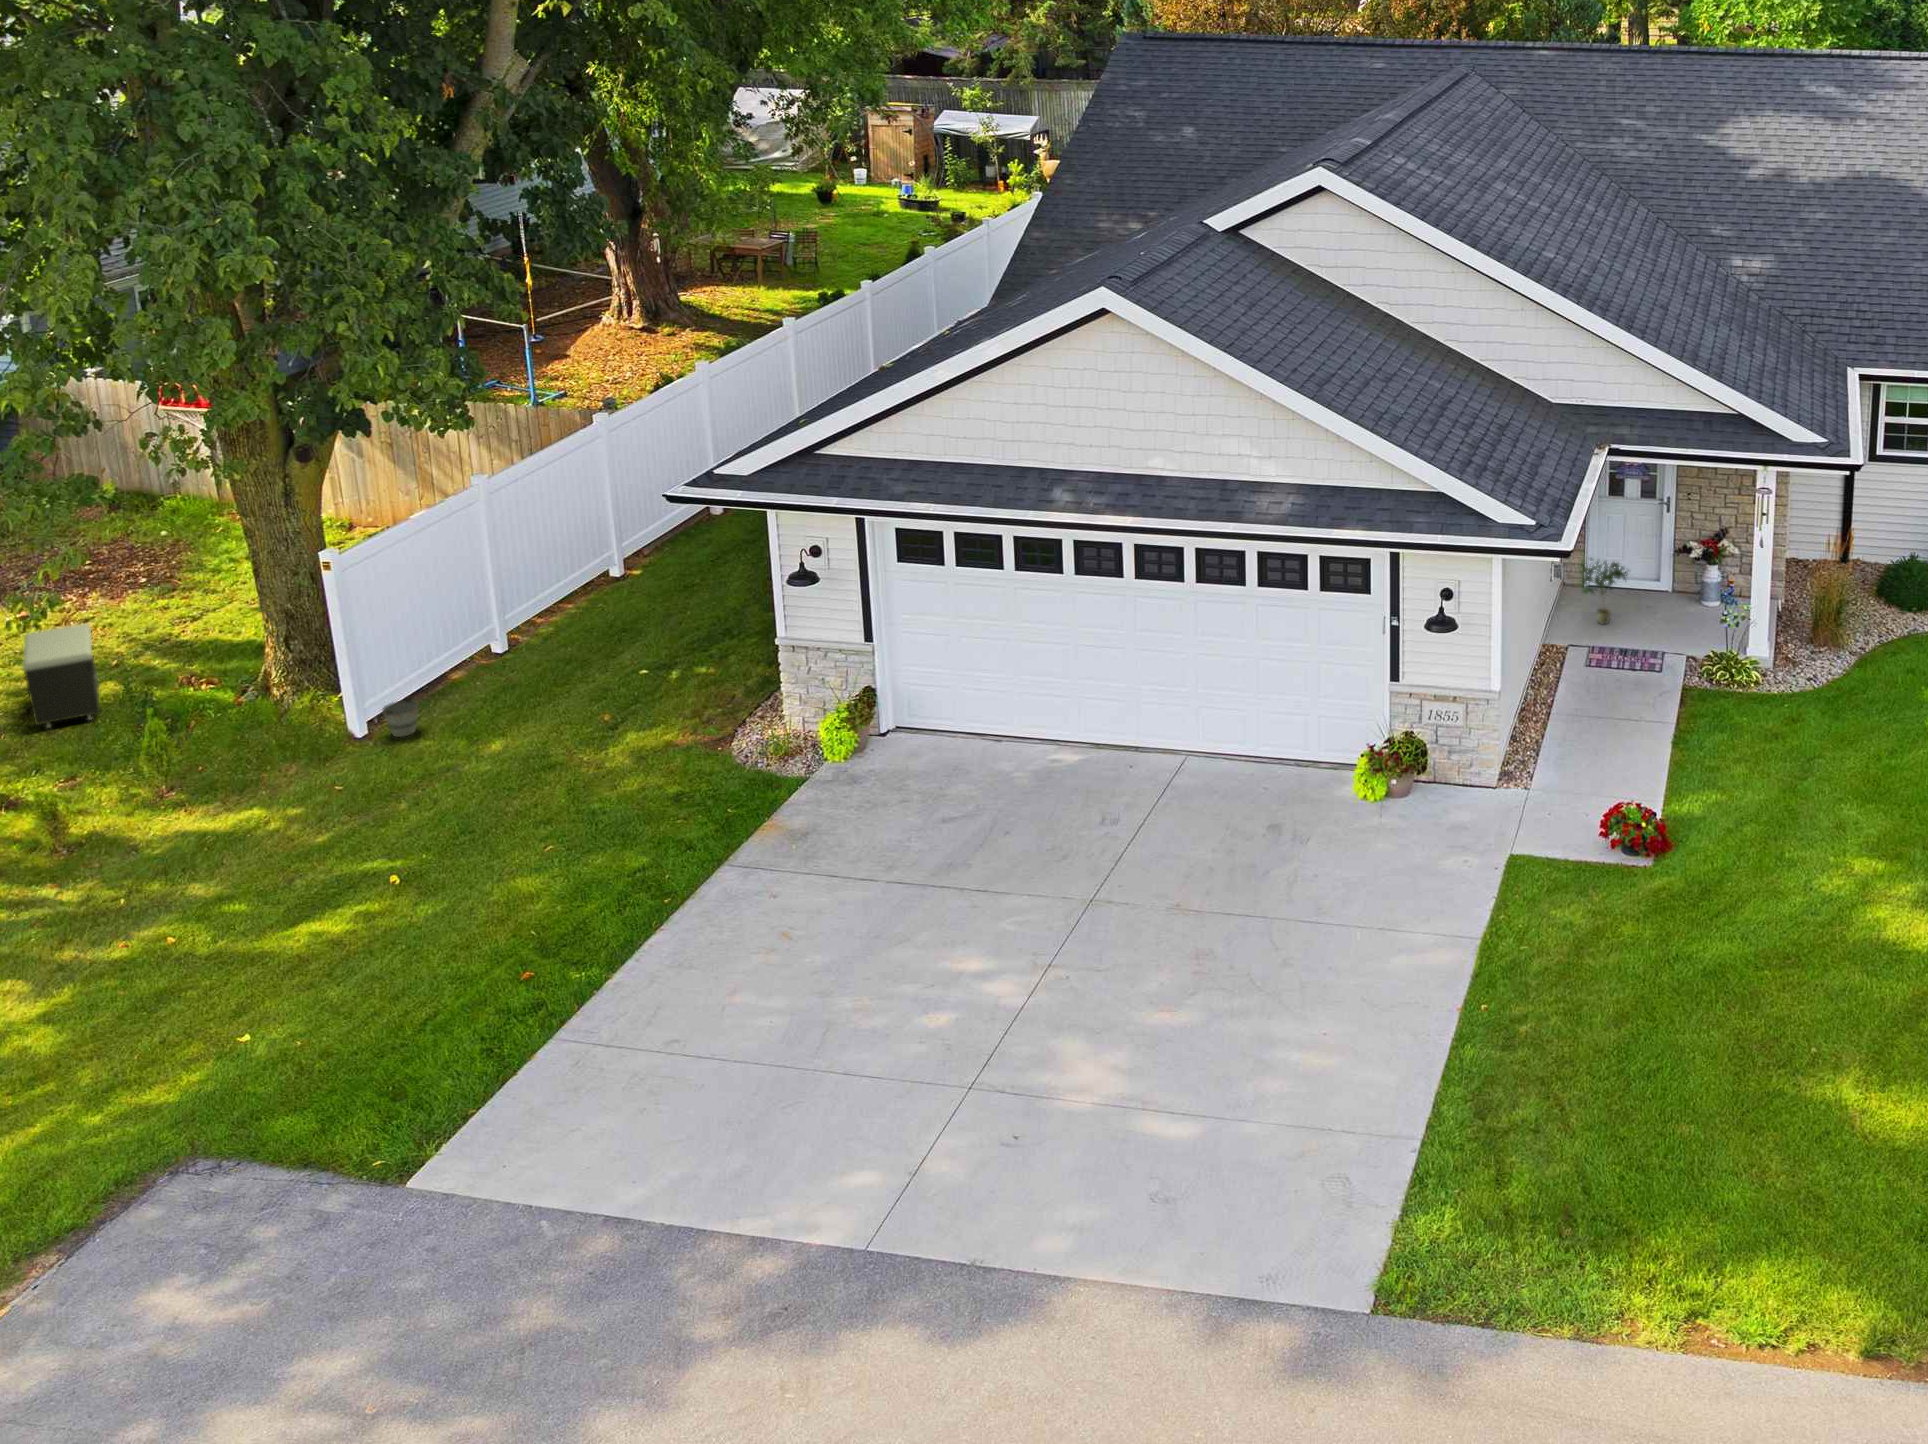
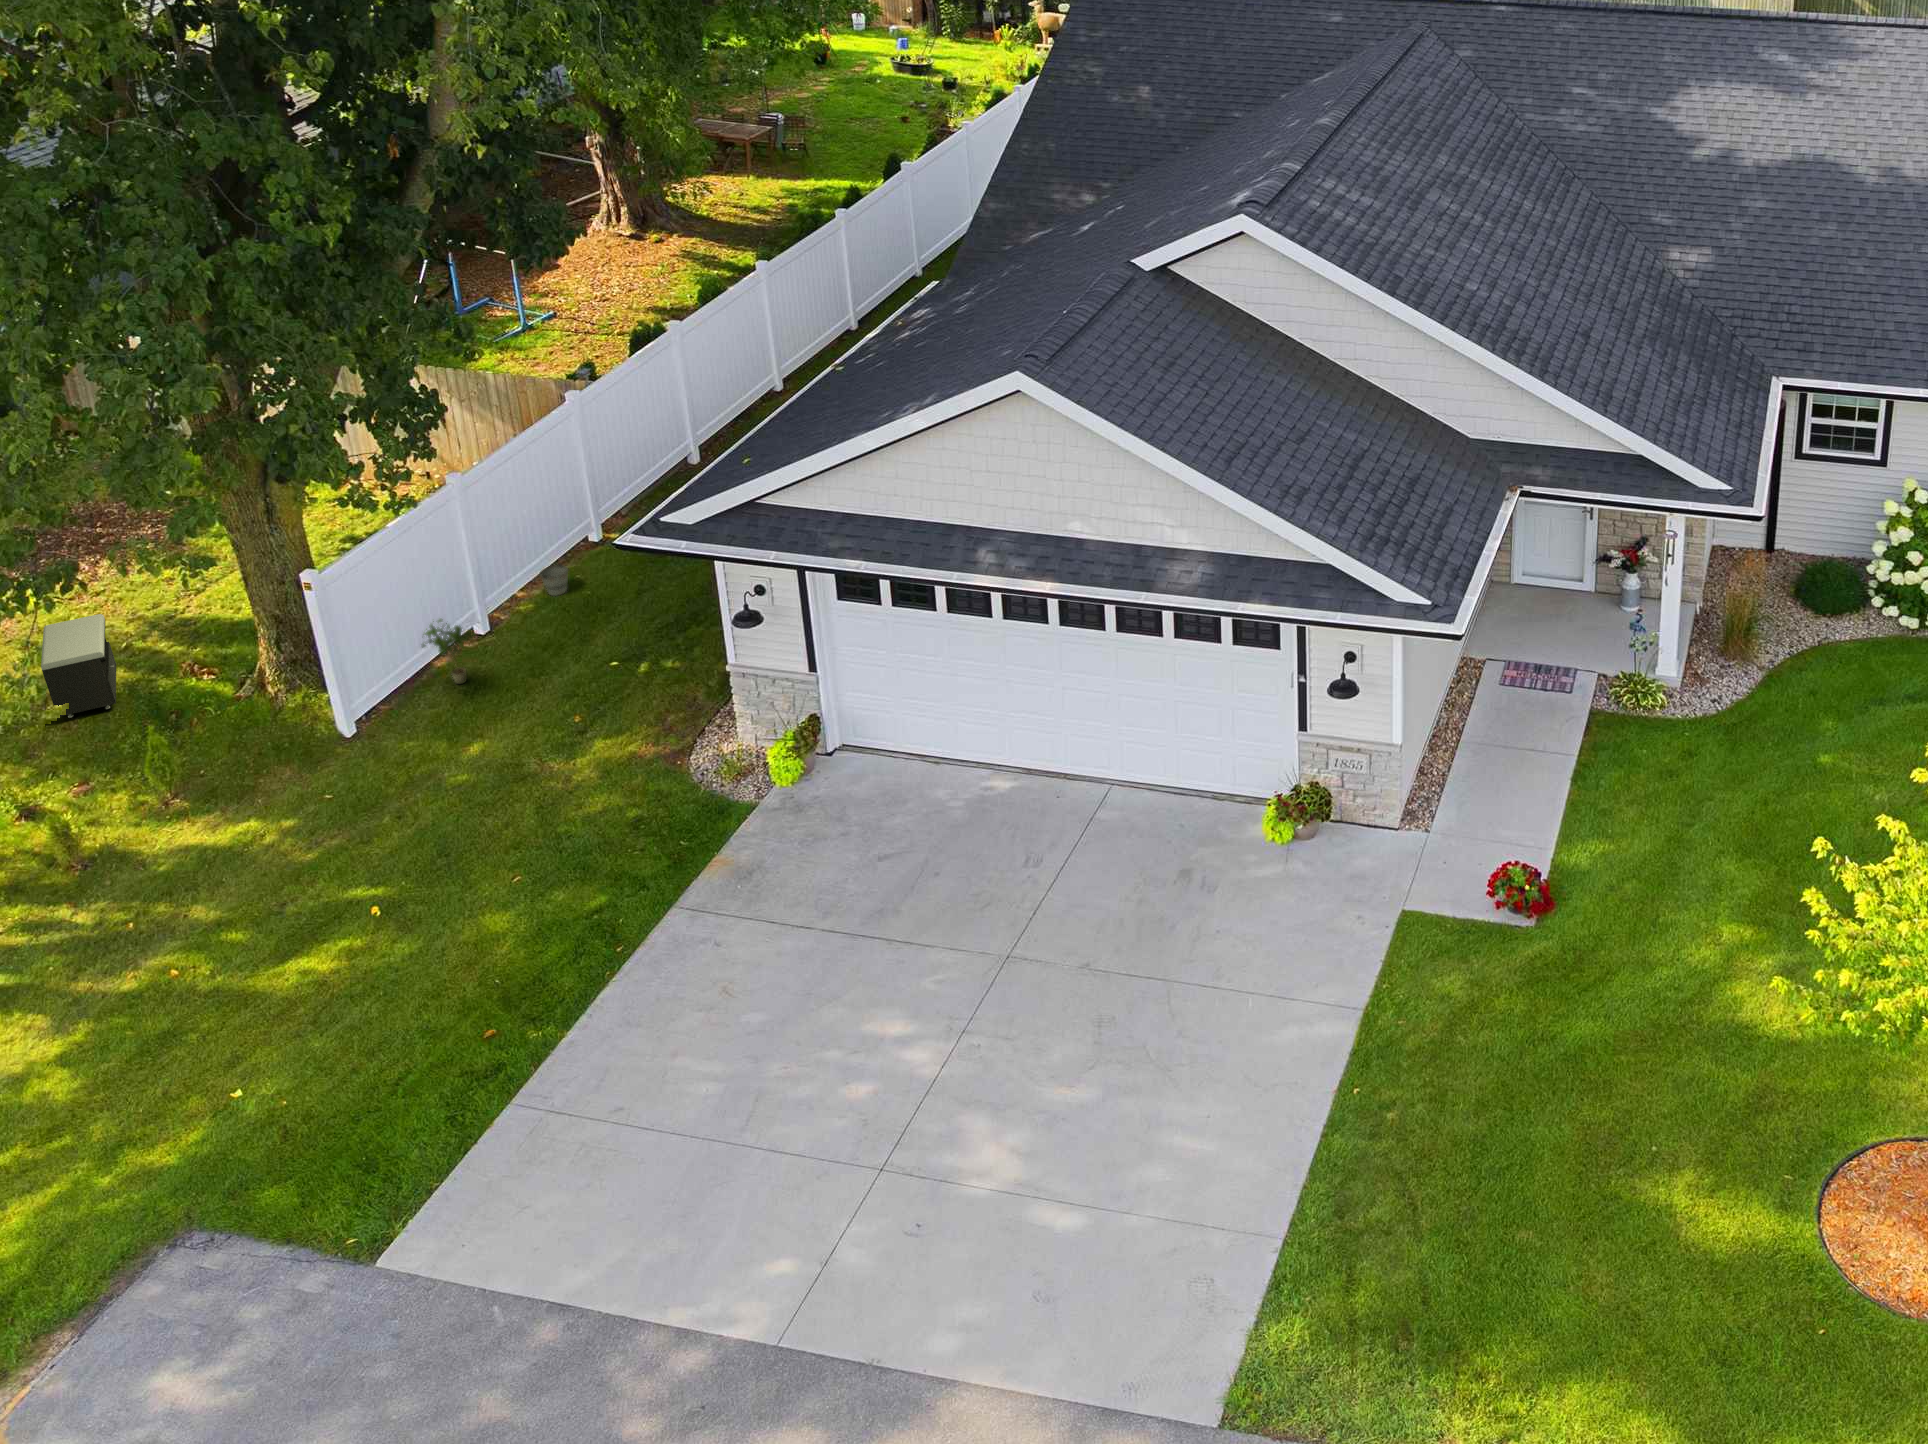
potted plant: present [1580,558,1627,624] -> present [422,619,475,684]
bucket: present [375,697,418,737] -> present [534,563,569,596]

